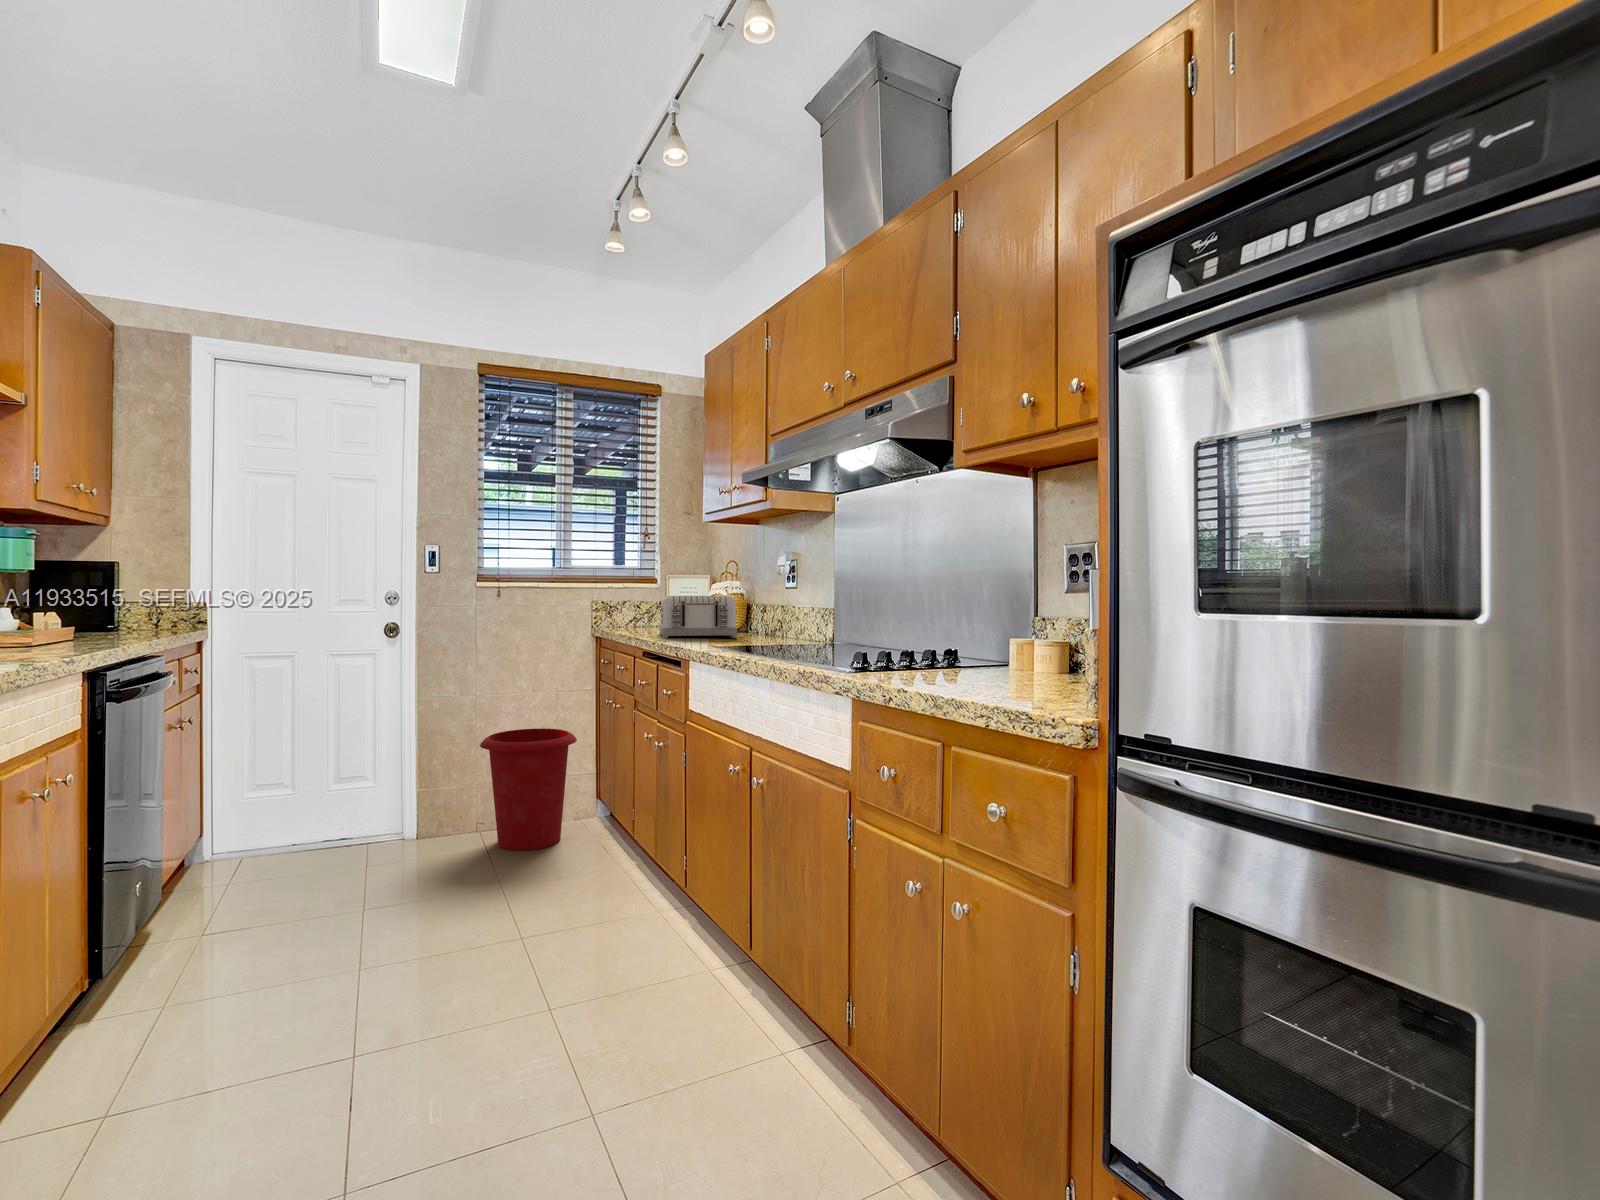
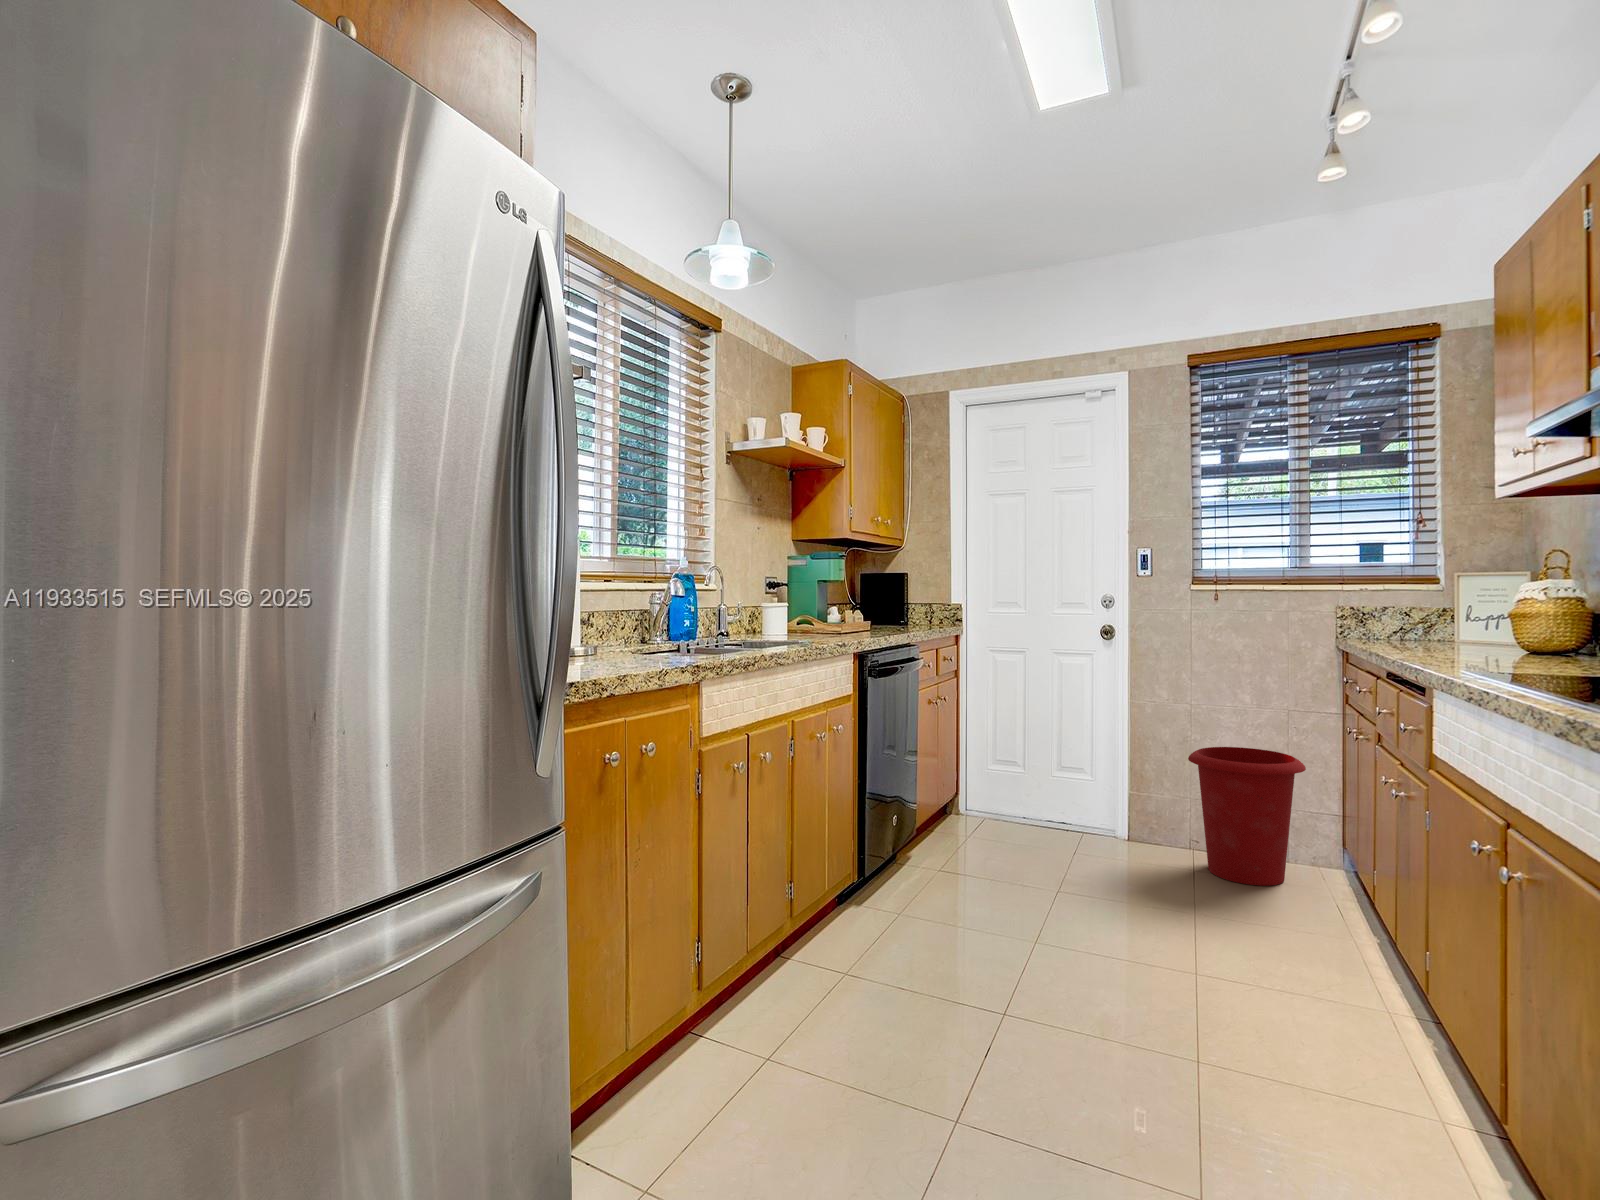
toaster: present [660,596,737,638] -> none [1410,599,1546,659]

